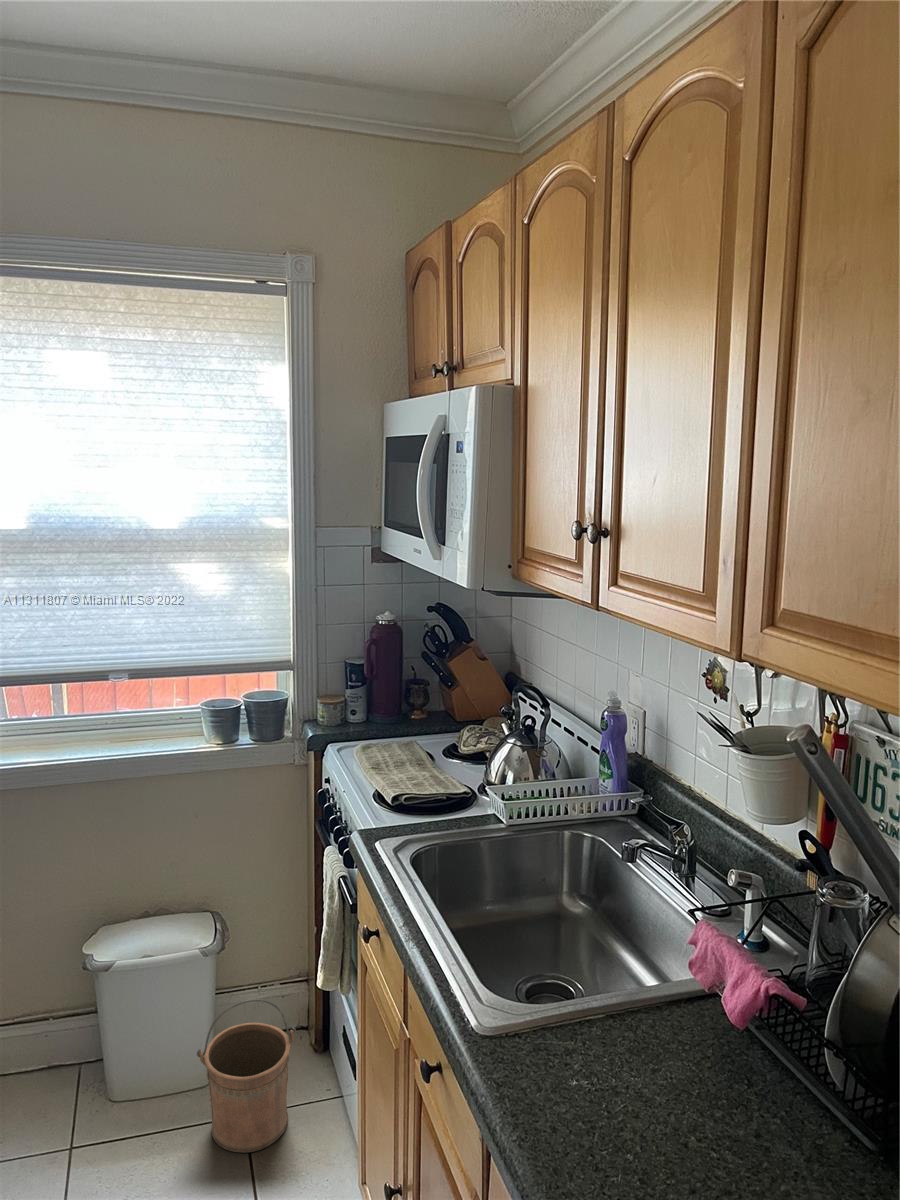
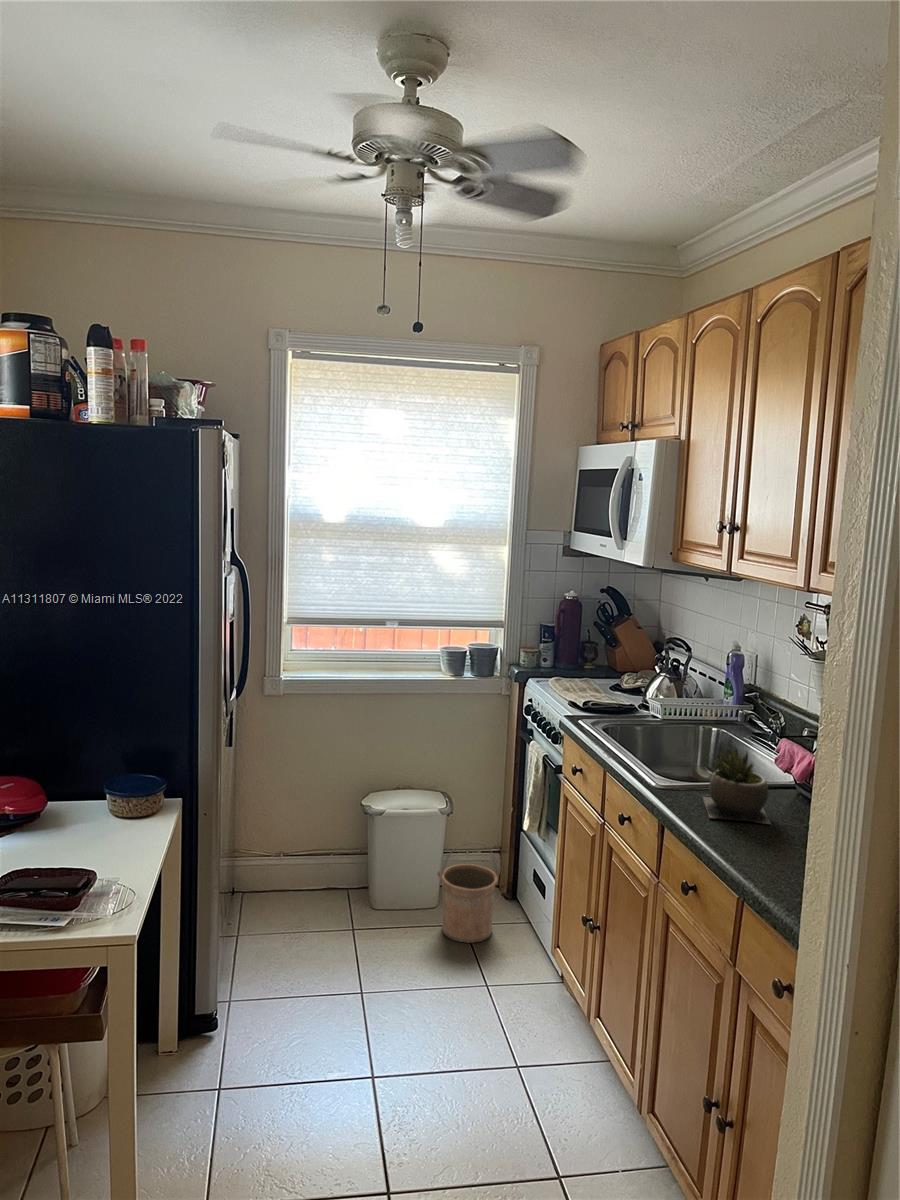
succulent plant: none [560,974,691,1142] -> present [703,748,770,824]

